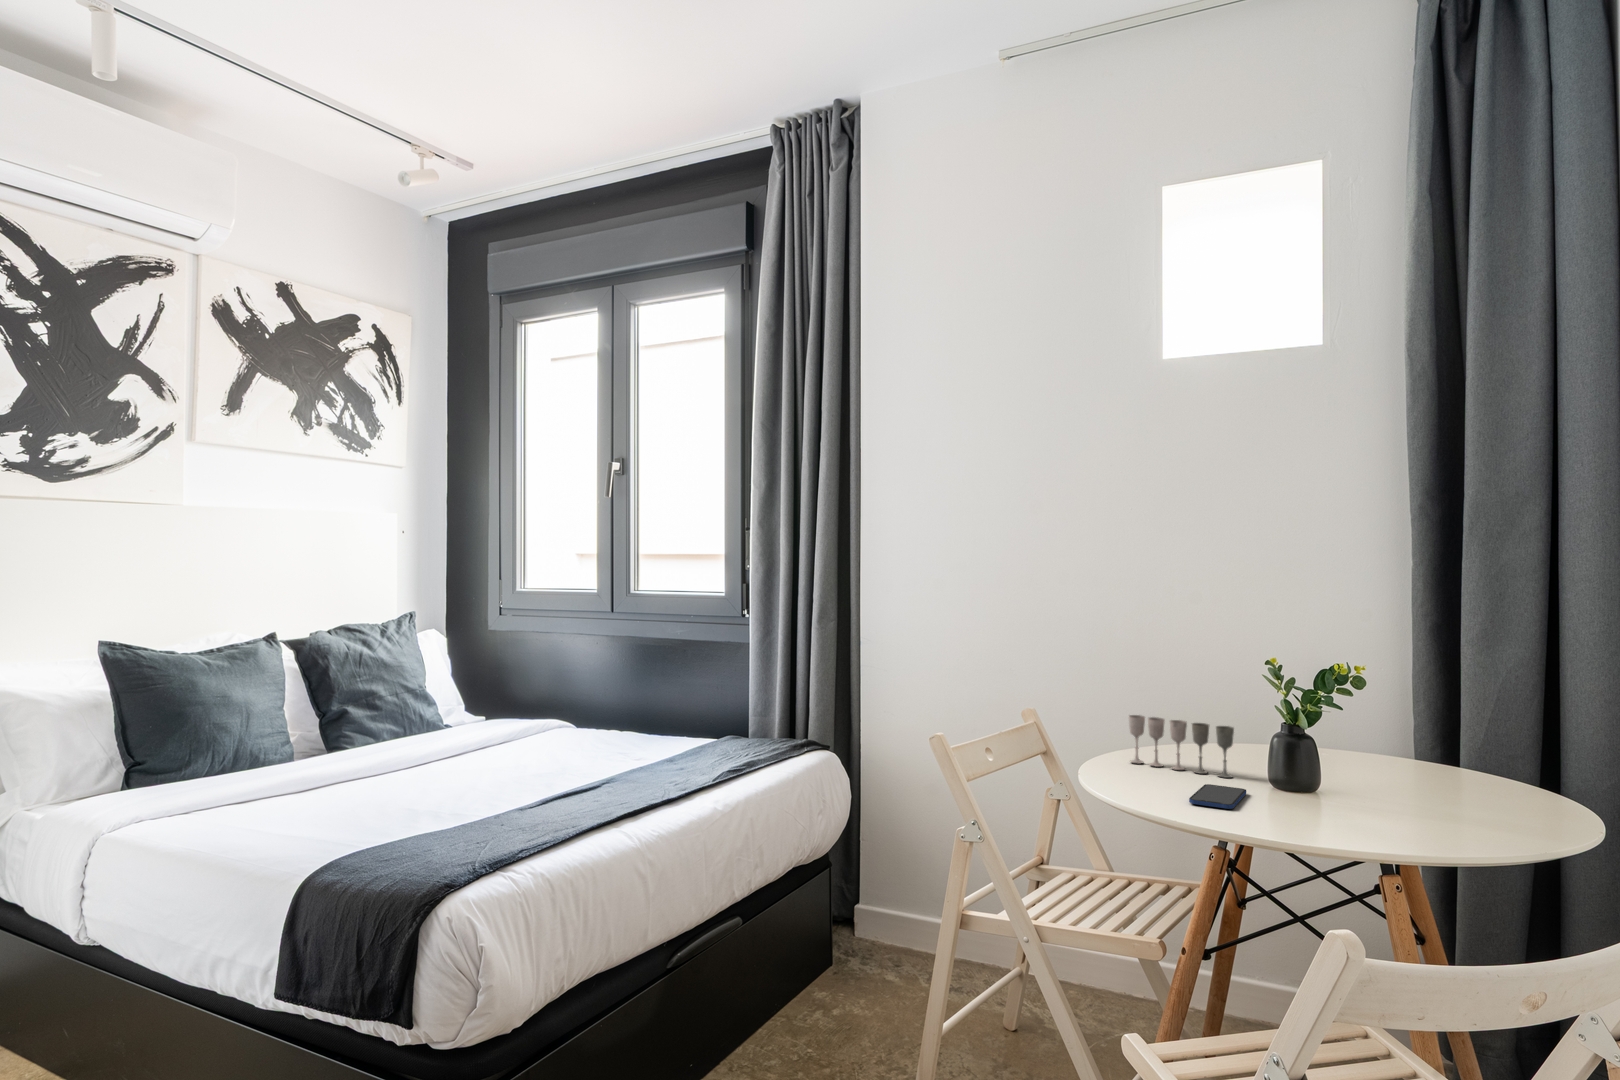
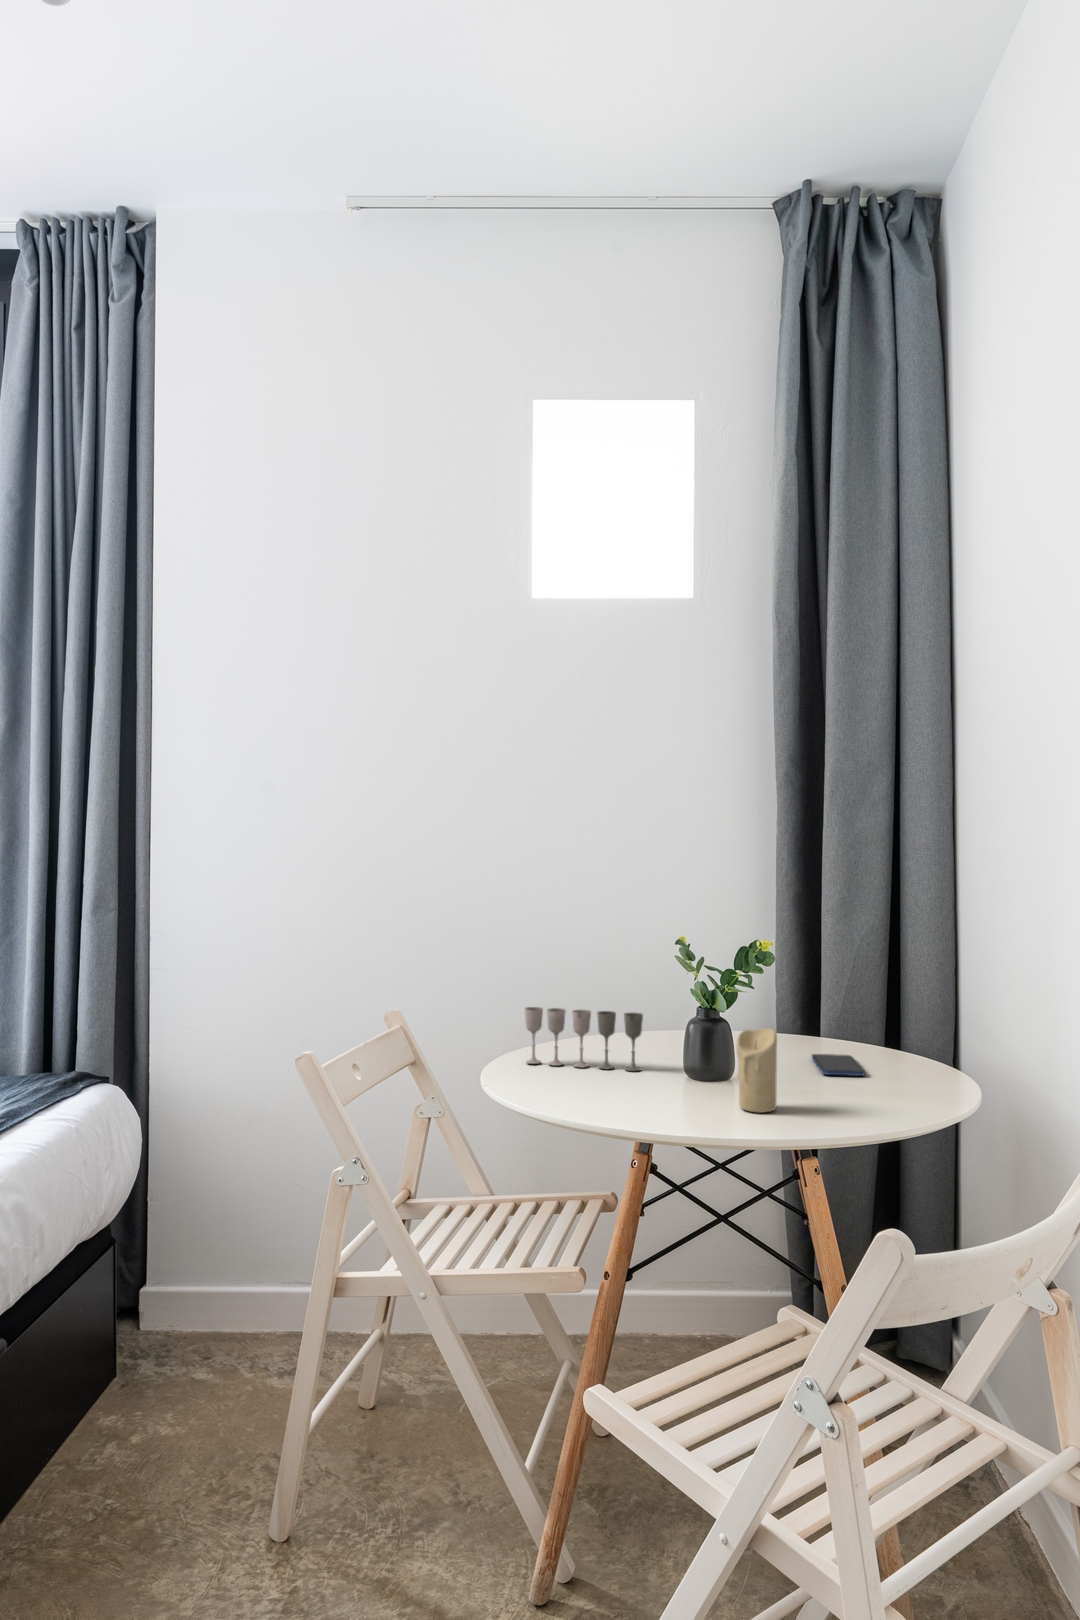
candle: none [1299,746,1341,822] -> present [737,1028,777,1112]
smartphone: present [1189,784,1246,809] -> present [812,1054,865,1076]

